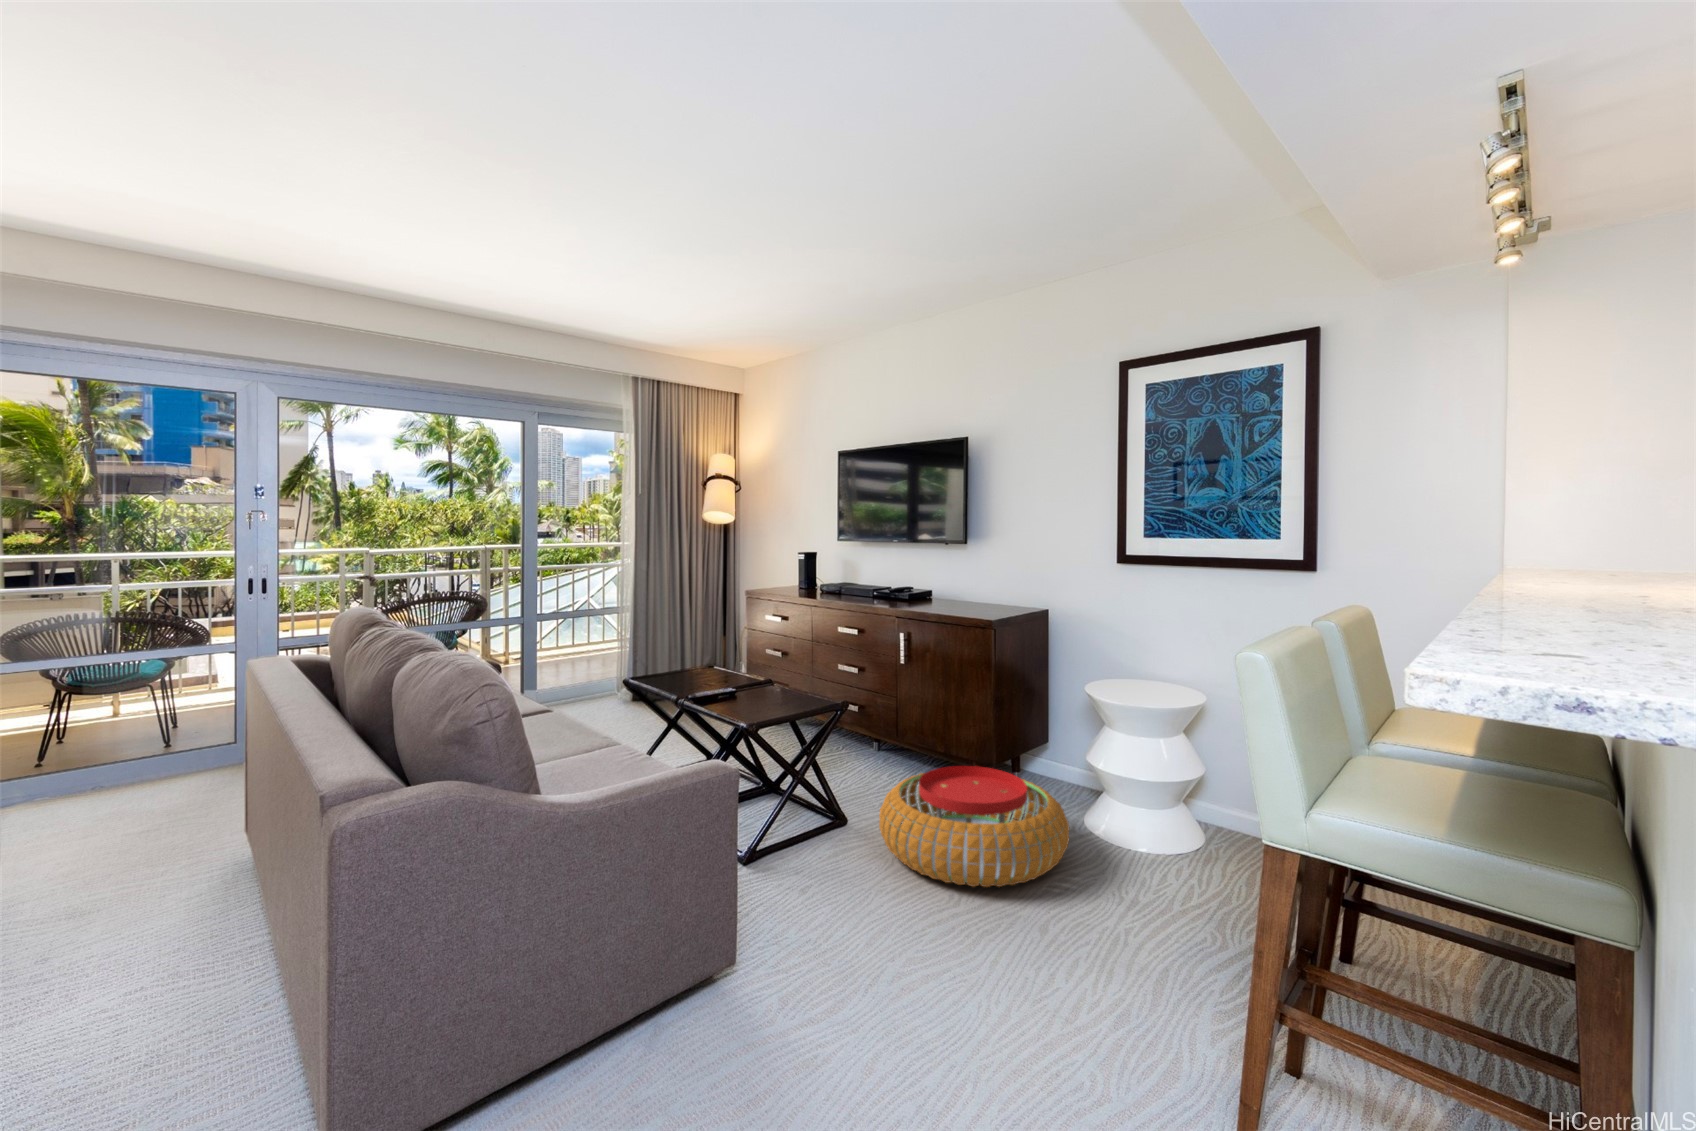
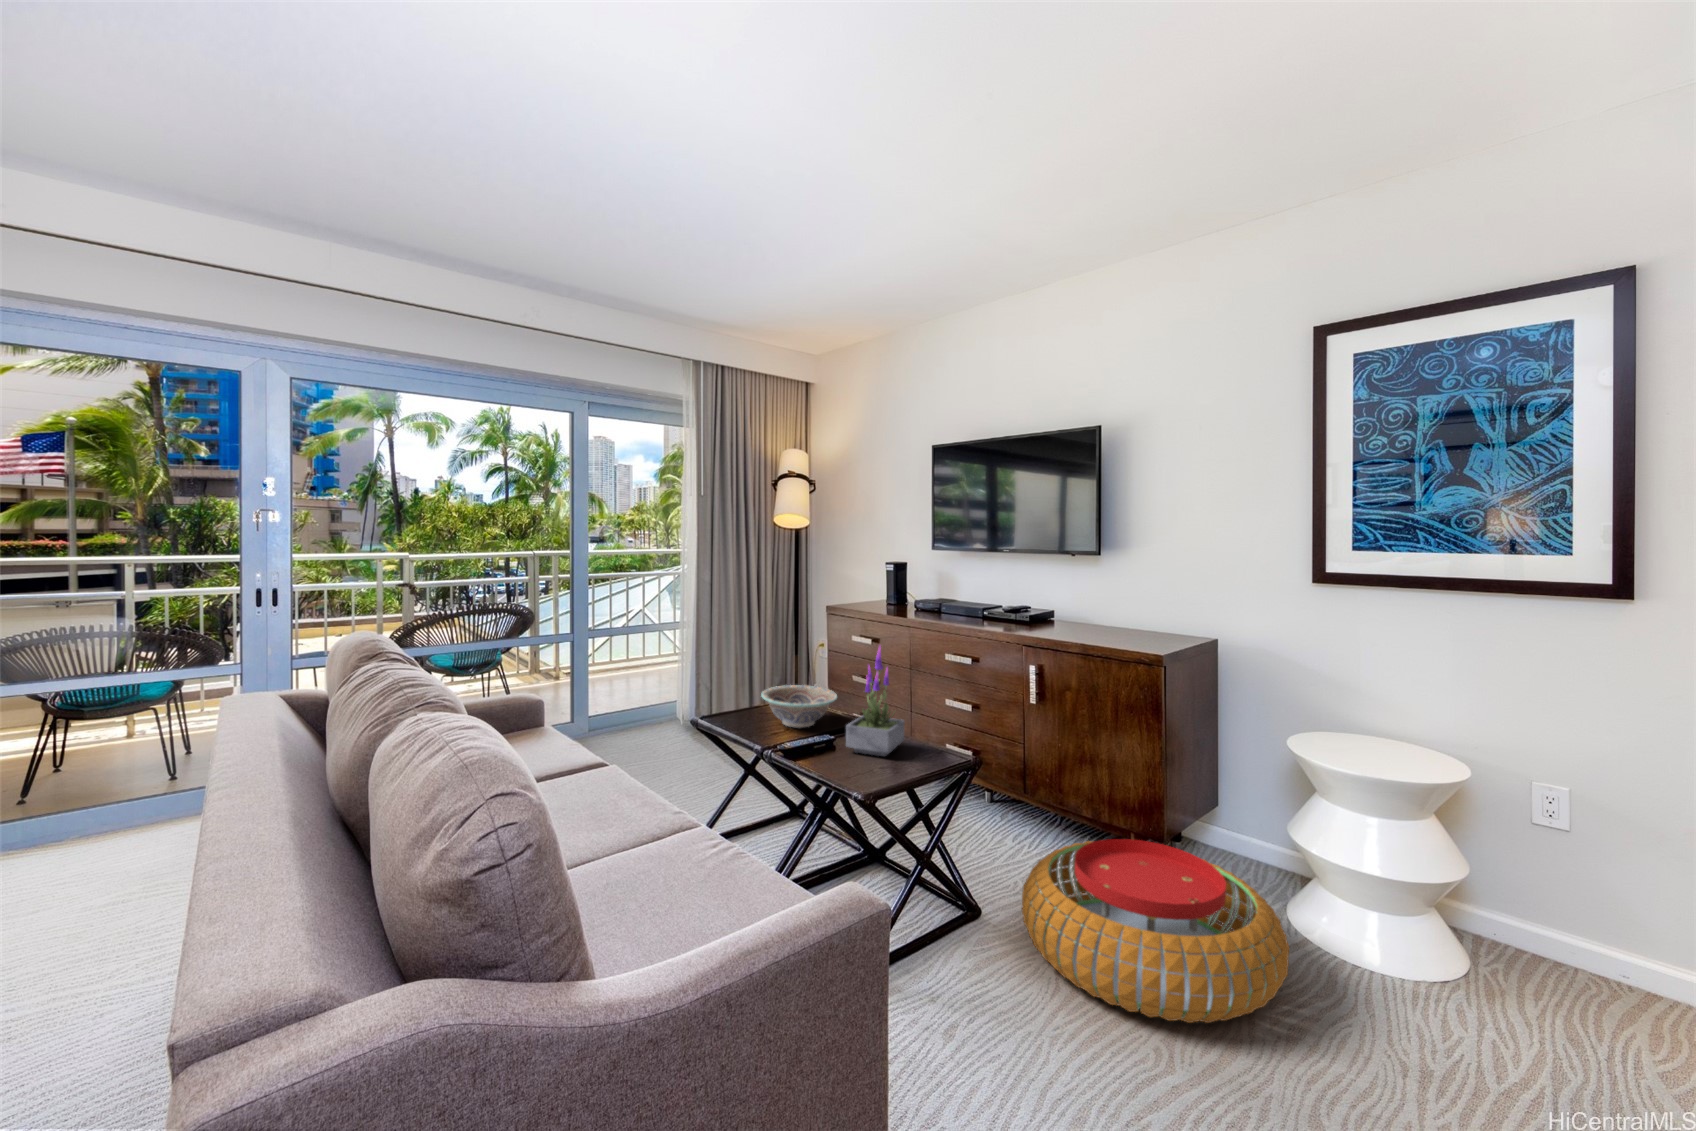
potted plant: none [744,617,793,706] -> present [846,647,905,756]
decorative bowl: none [680,655,744,688] -> present [761,685,837,728]

